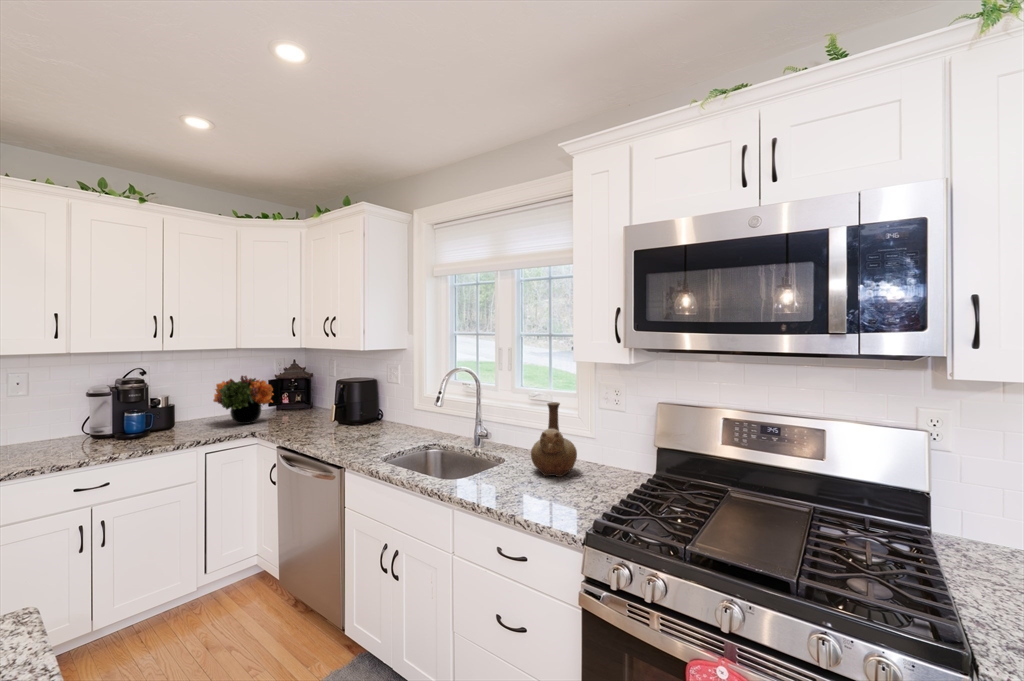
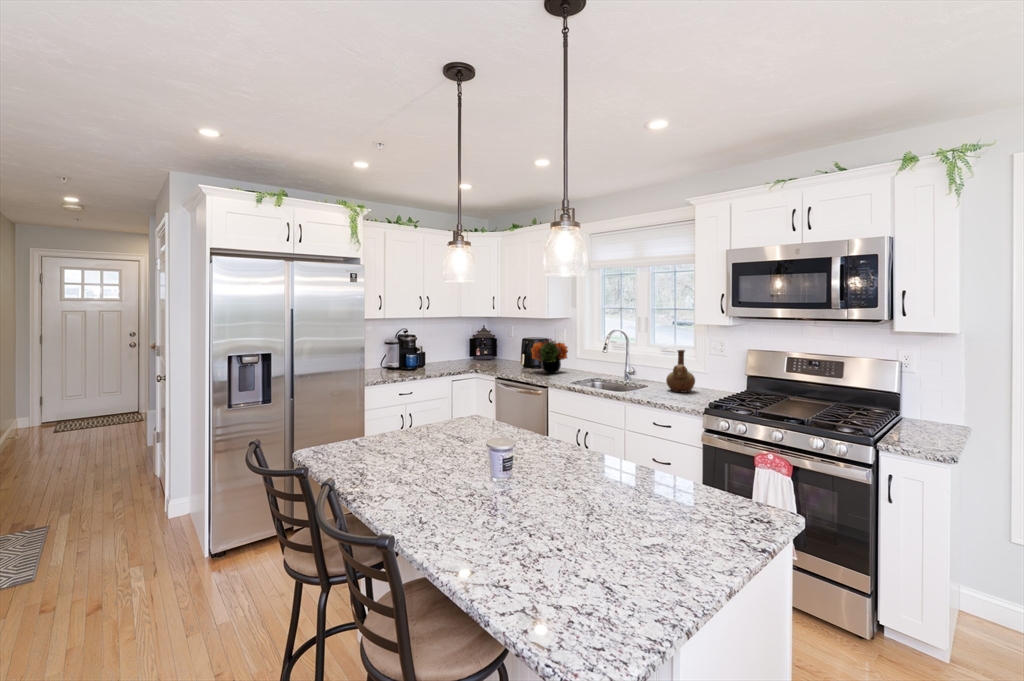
flower arrangement: present [213,376,273,424] -> present [531,339,568,373]

